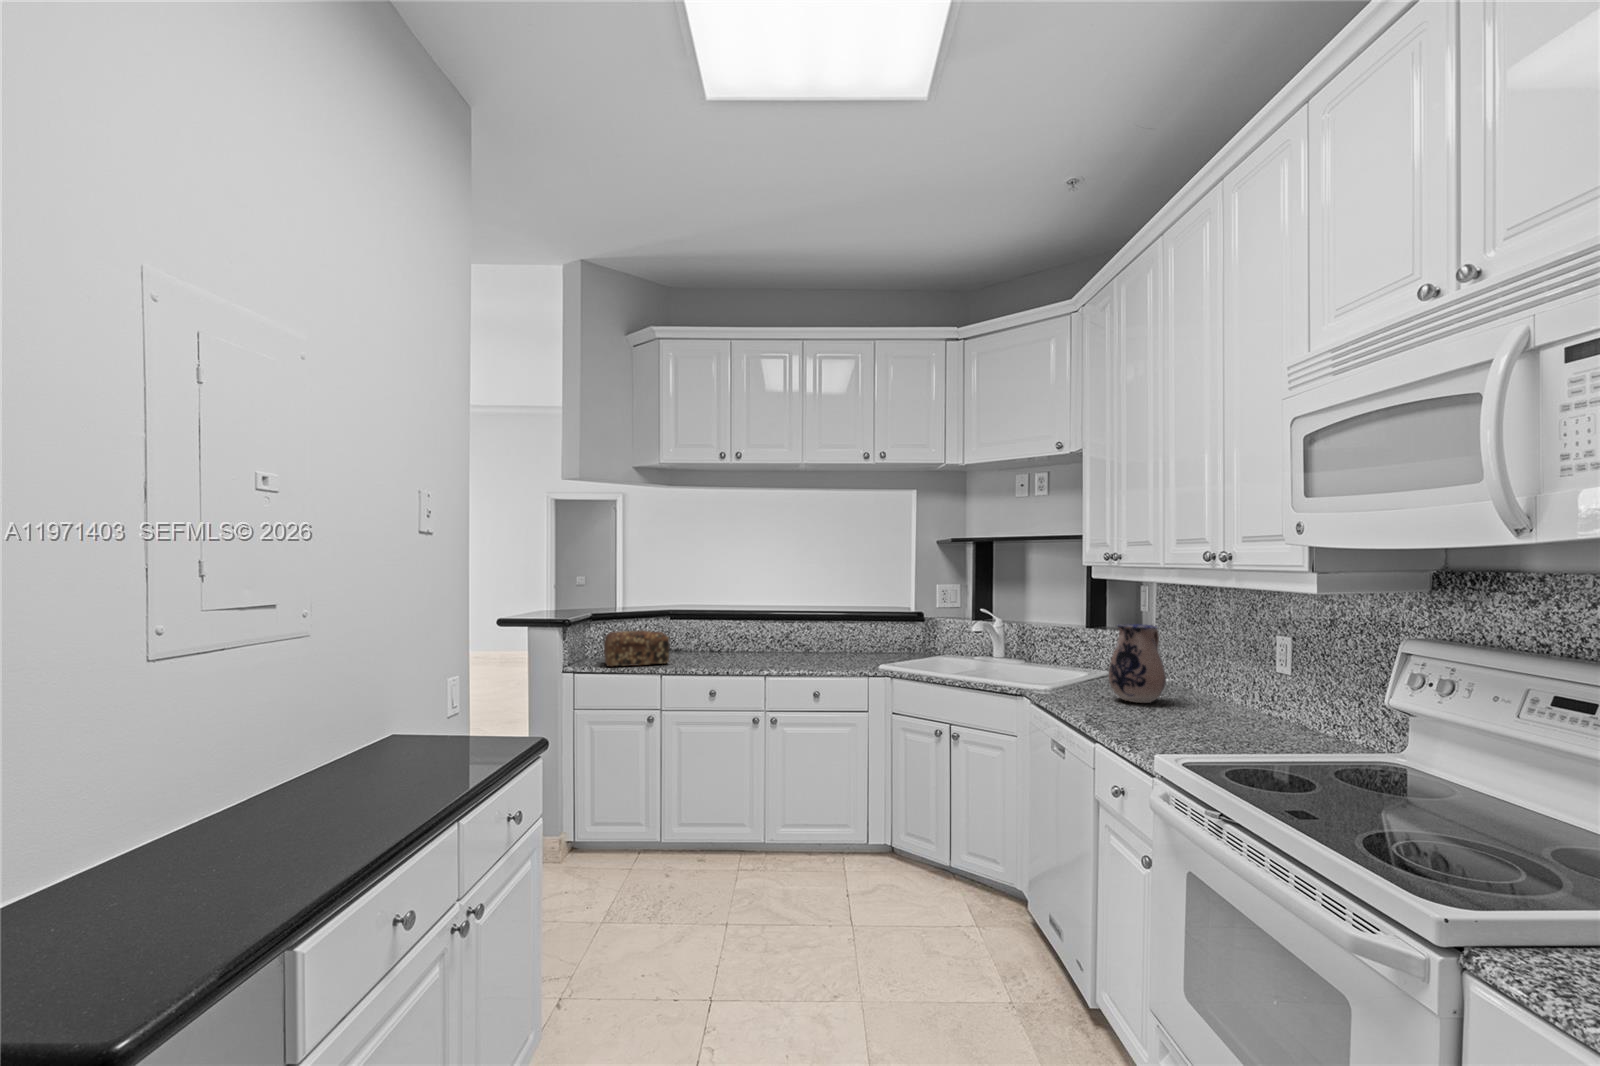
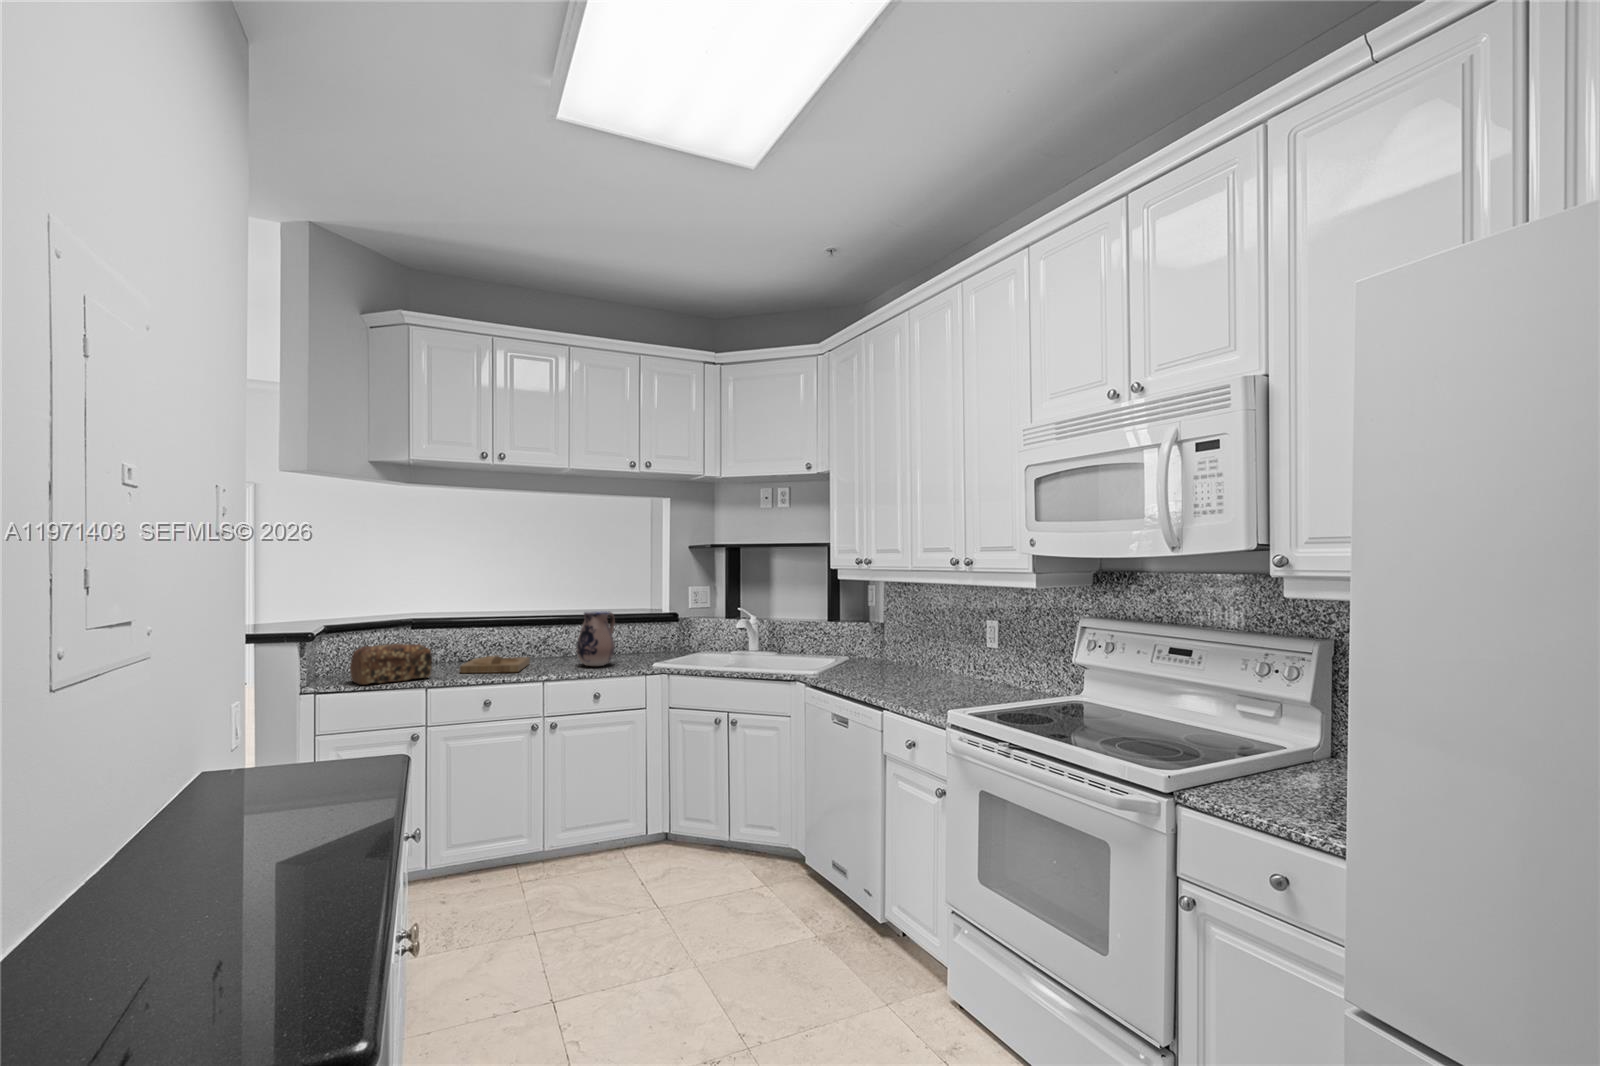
ceramic pitcher: present [1109,624,1166,703] -> present [576,612,615,666]
tray: none [697,647,767,664] -> present [460,656,530,673]

